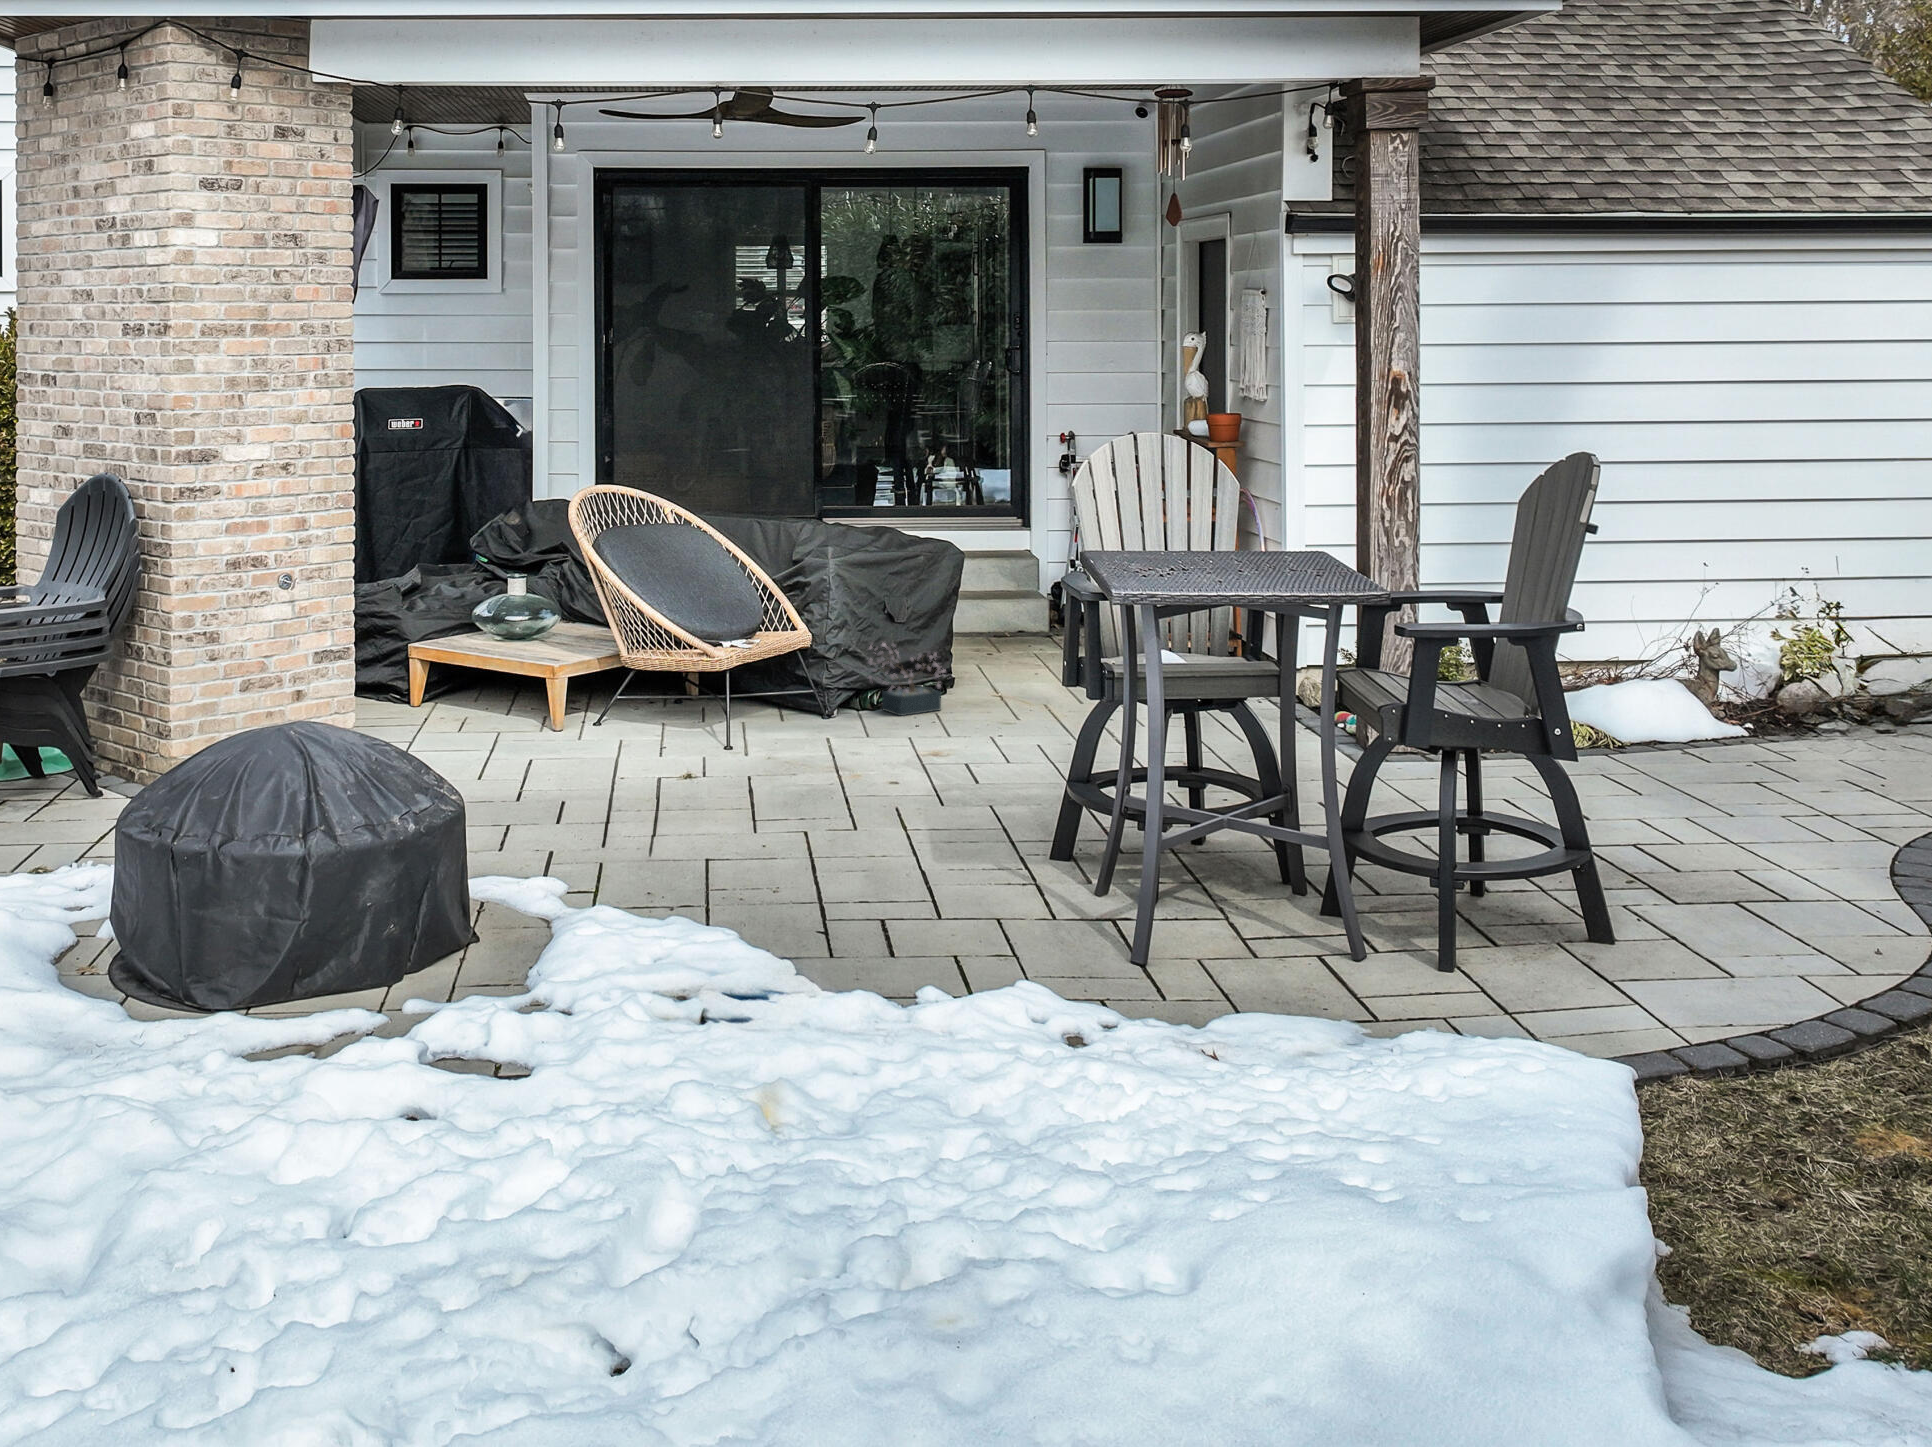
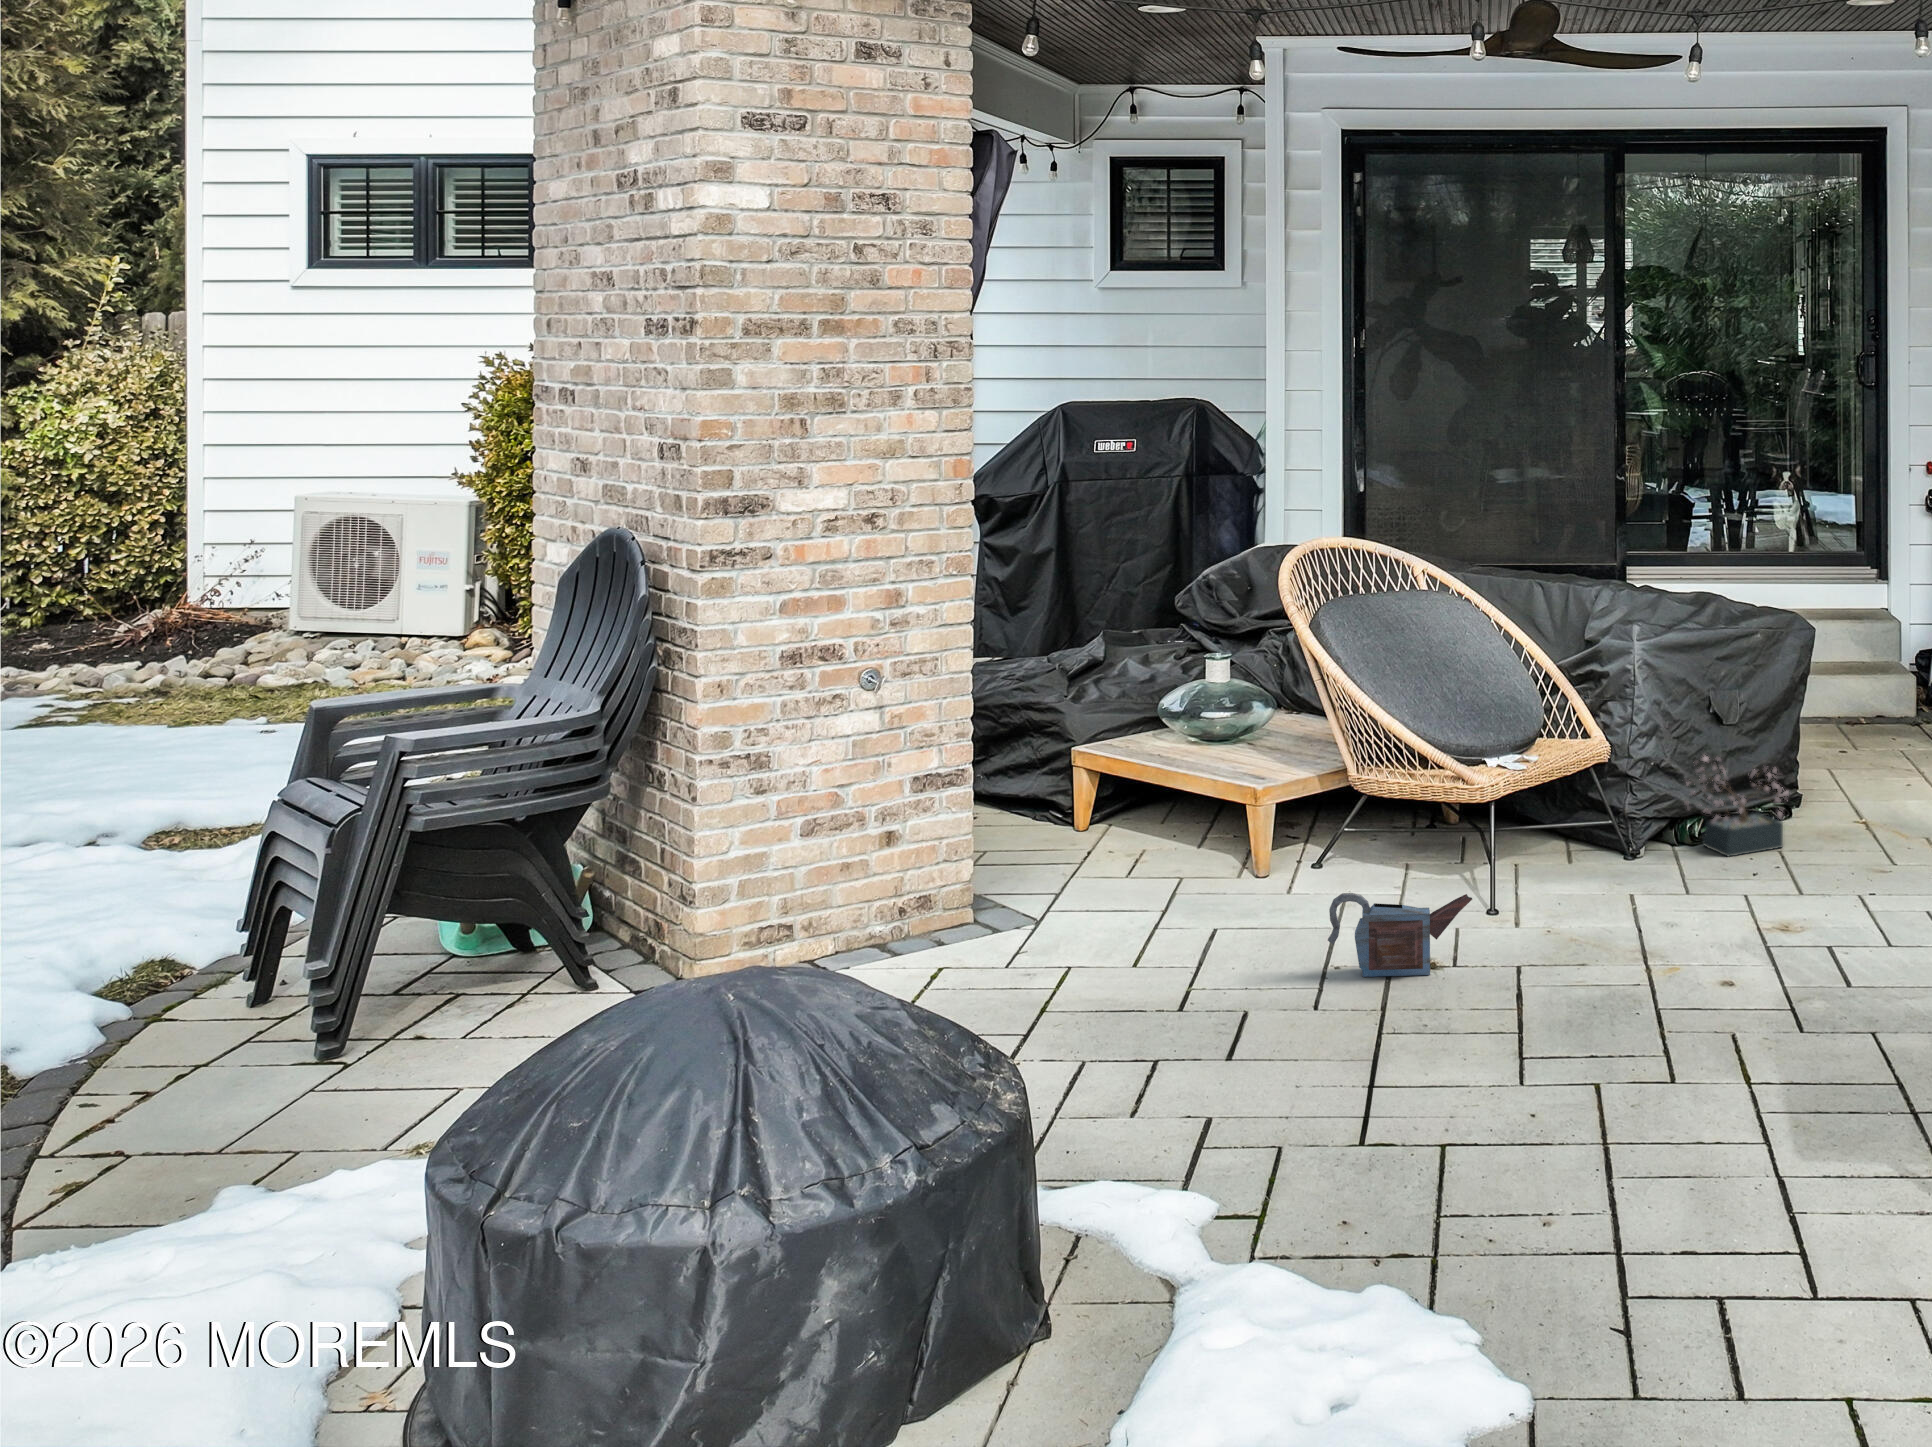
watering can: none [618,726,720,785] -> present [1328,893,1472,977]

